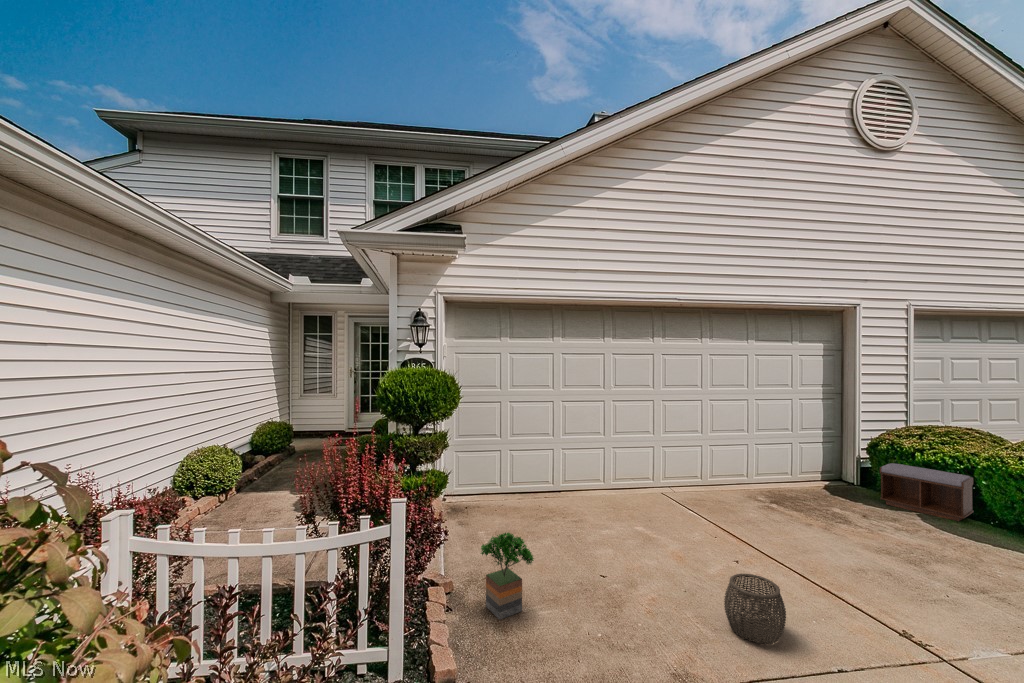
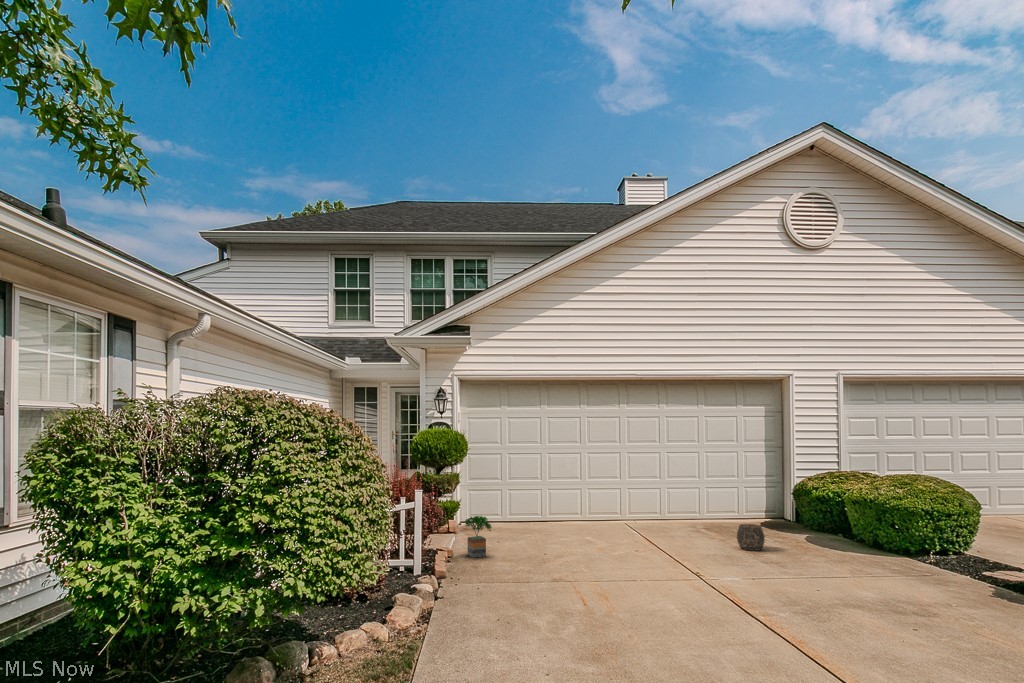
bench: present [880,463,974,521] -> none [786,500,846,538]
woven basket: present [724,574,786,644] -> present [737,524,765,551]

